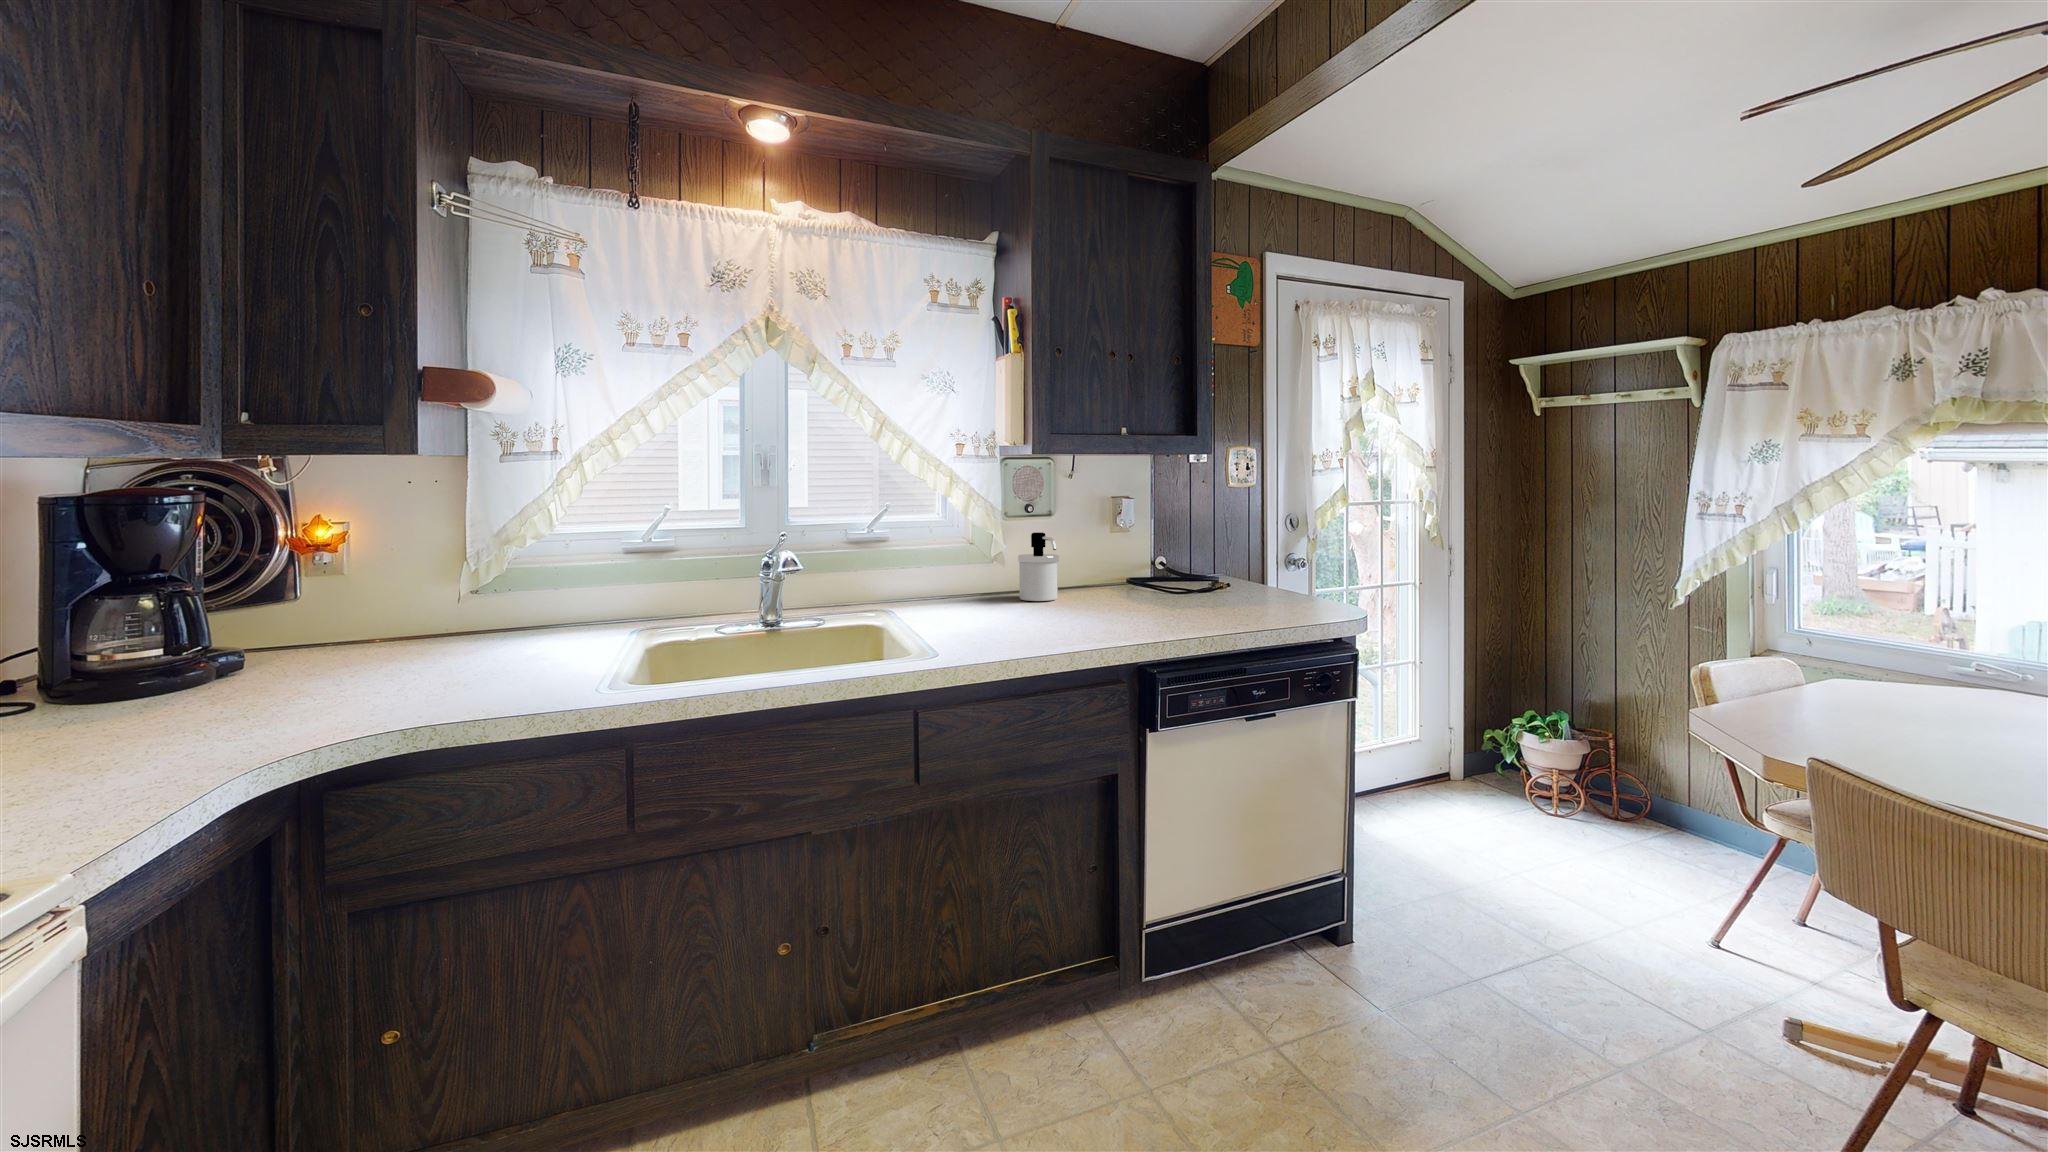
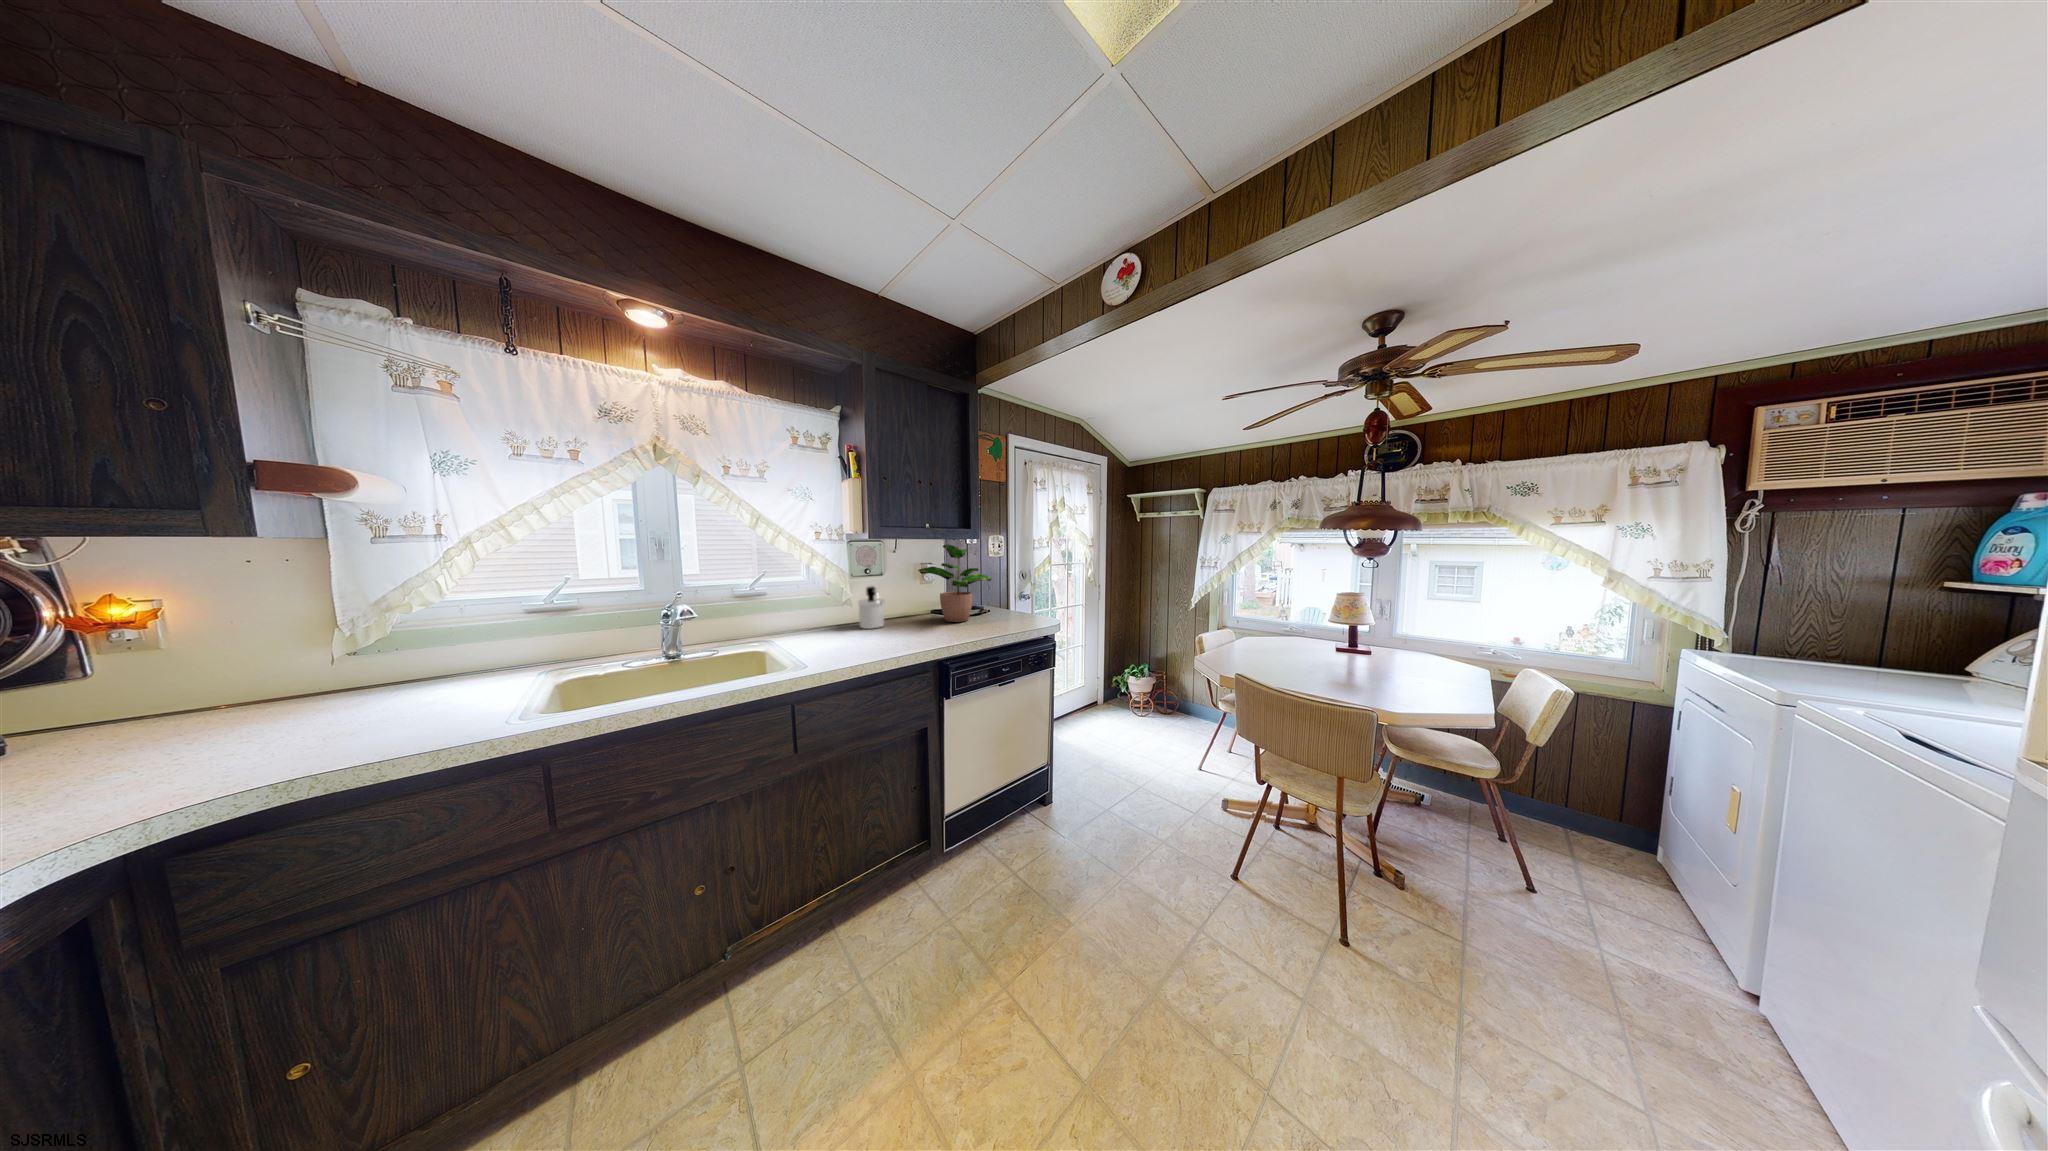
potted plant: none [1114,460,1241,597] -> present [918,545,991,622]

